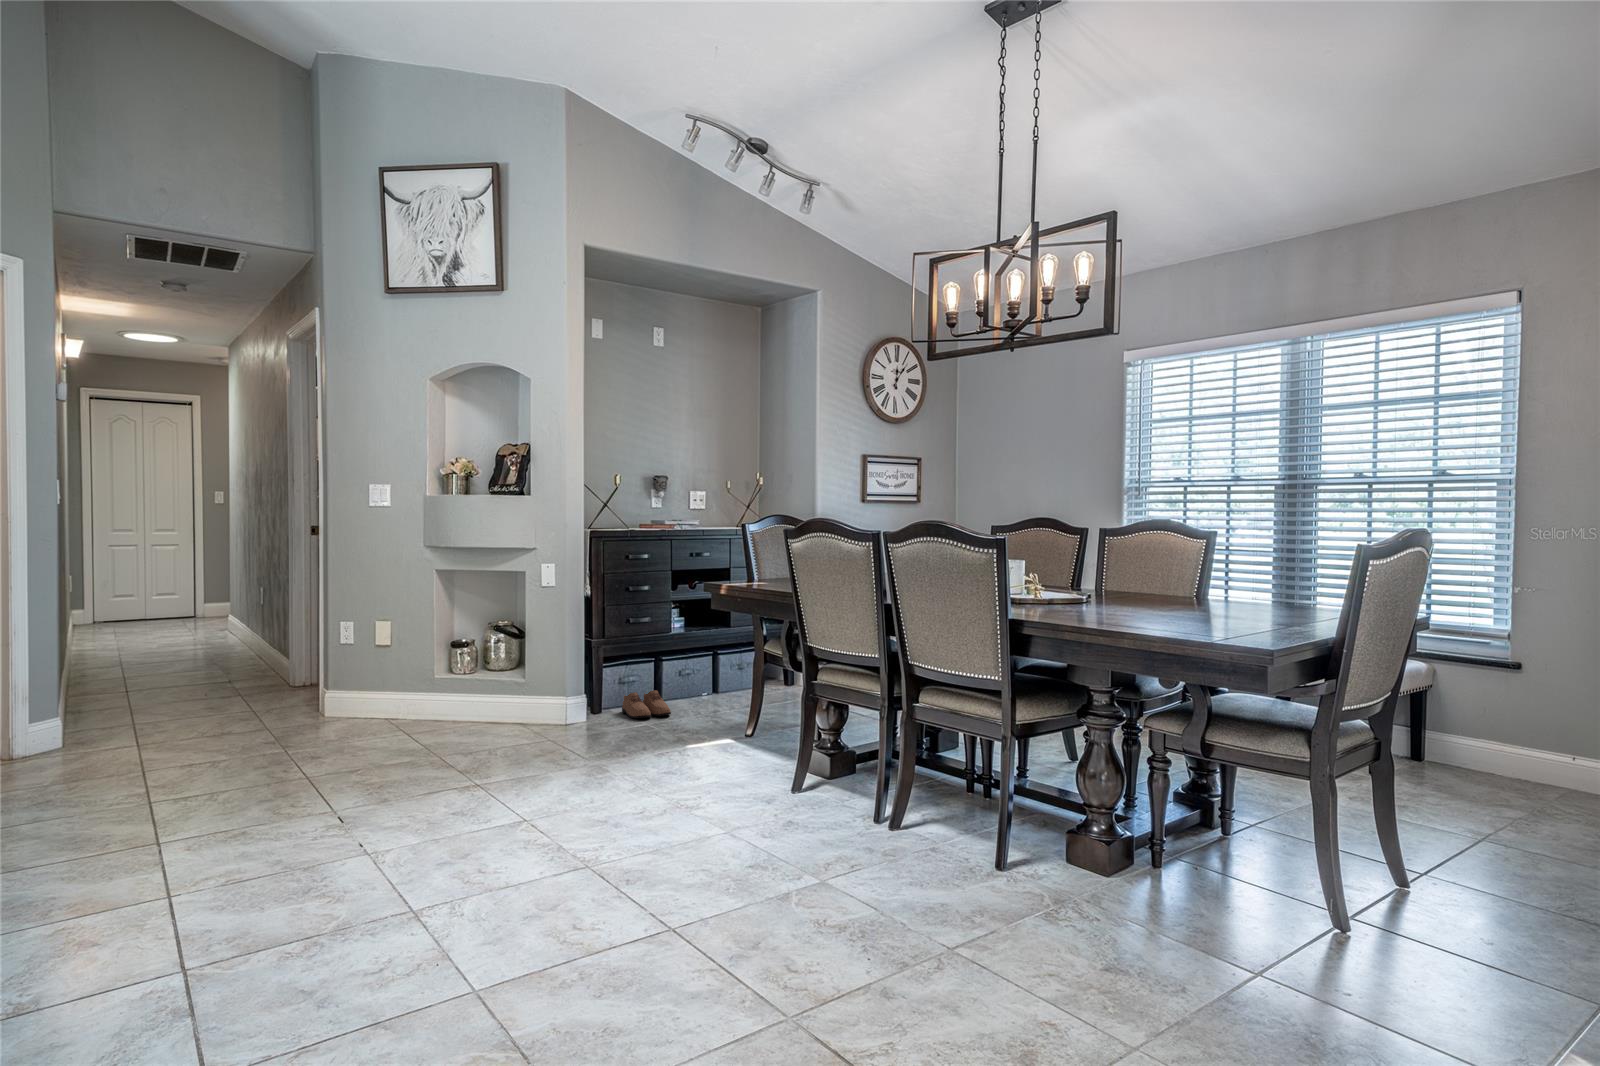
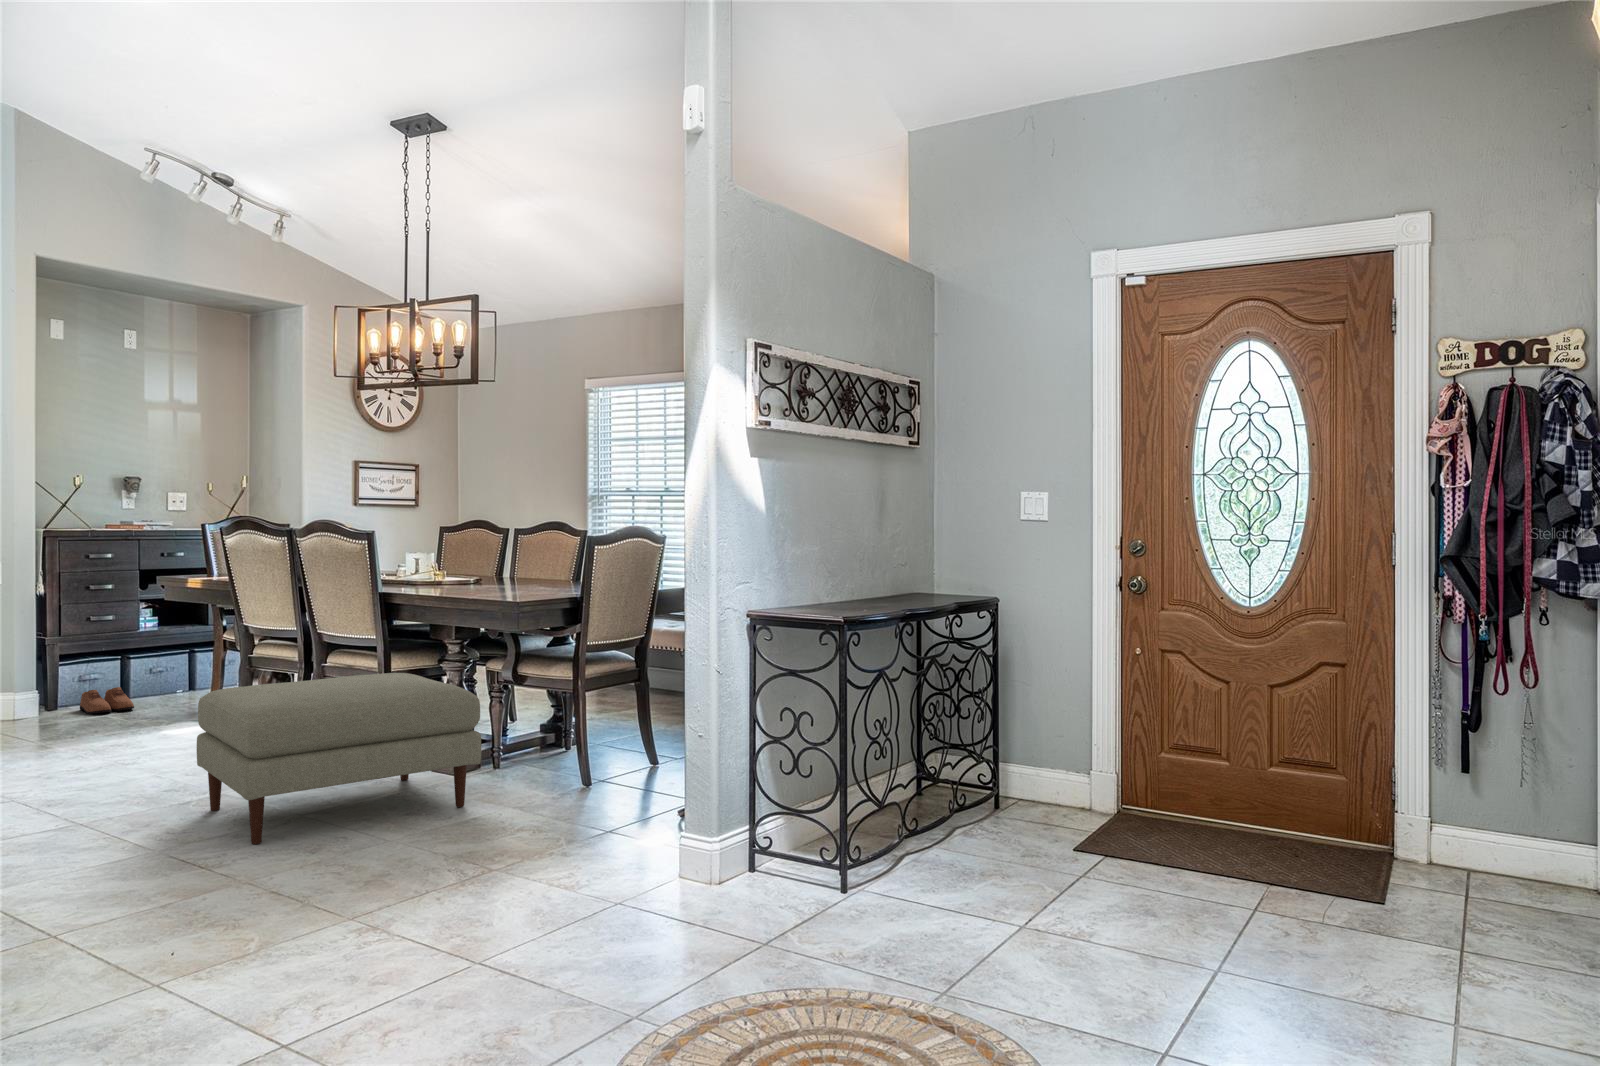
ottoman: none [803,732,1218,1023] -> present [197,673,481,844]

